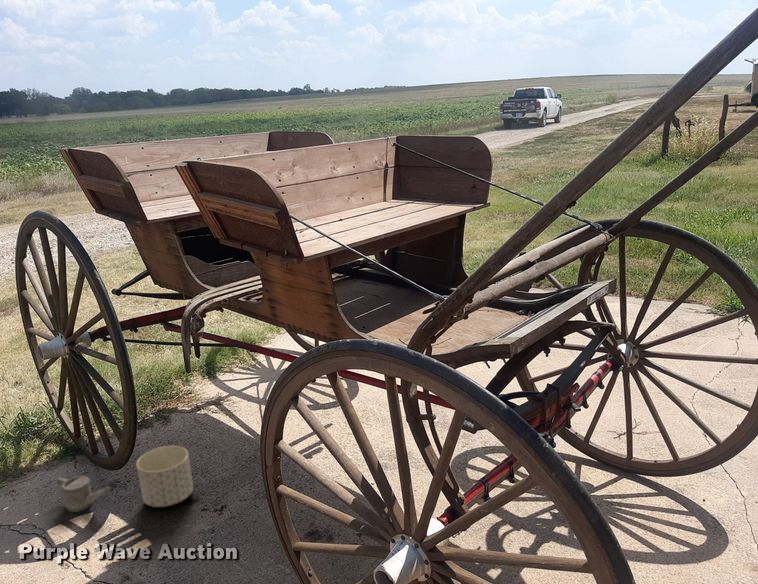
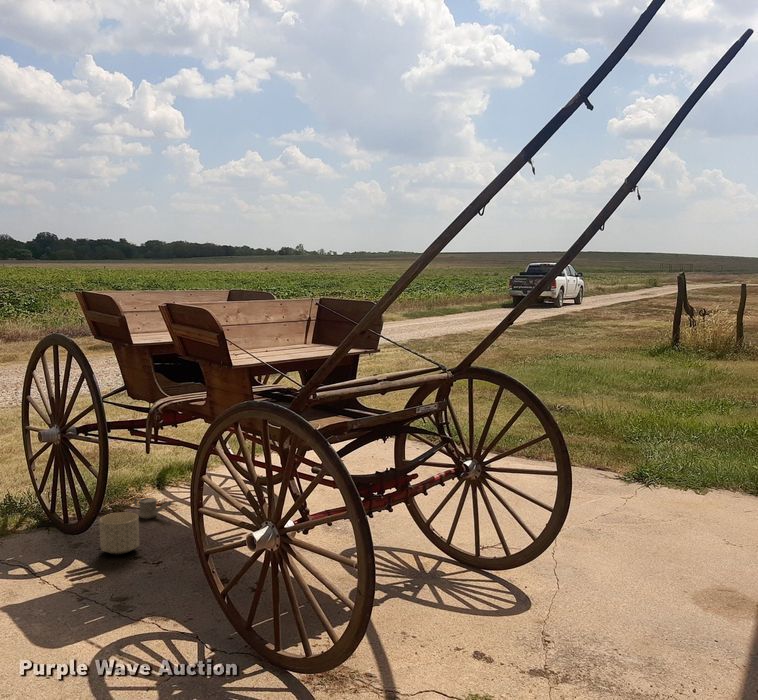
watering can: present [57,476,110,512] -> present [134,498,171,519]

